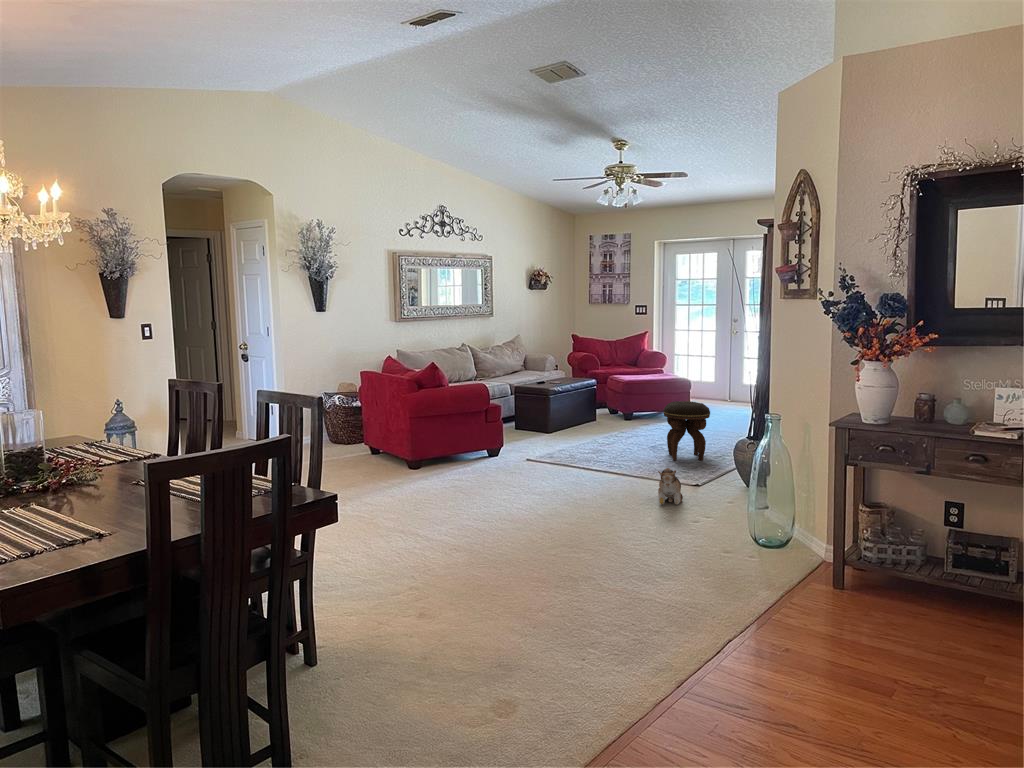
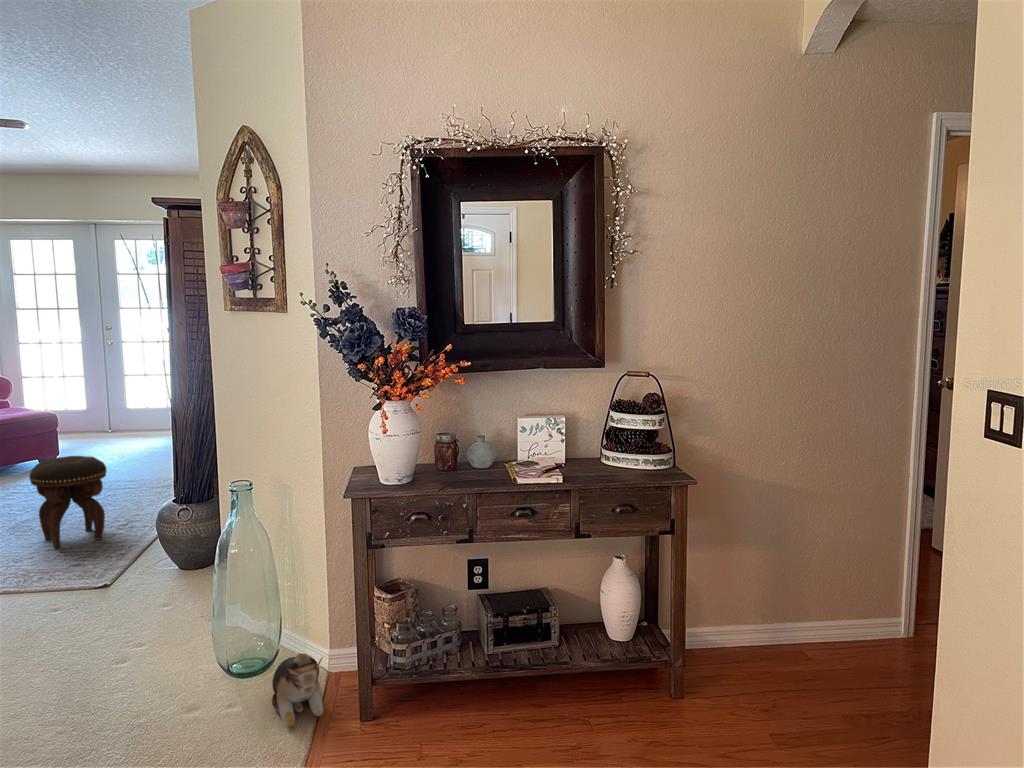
plush toy: present [658,468,683,505] -> present [272,653,323,727]

